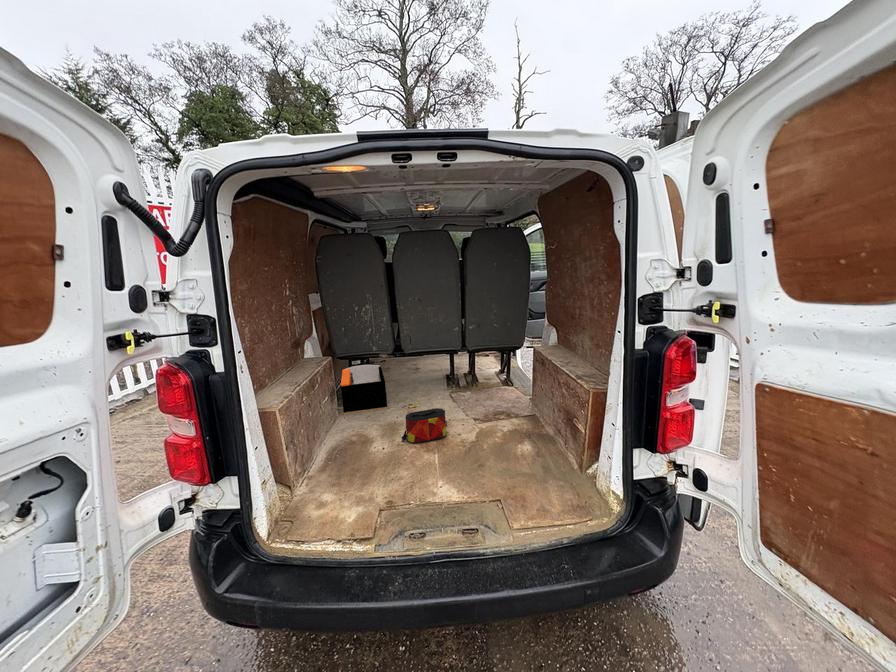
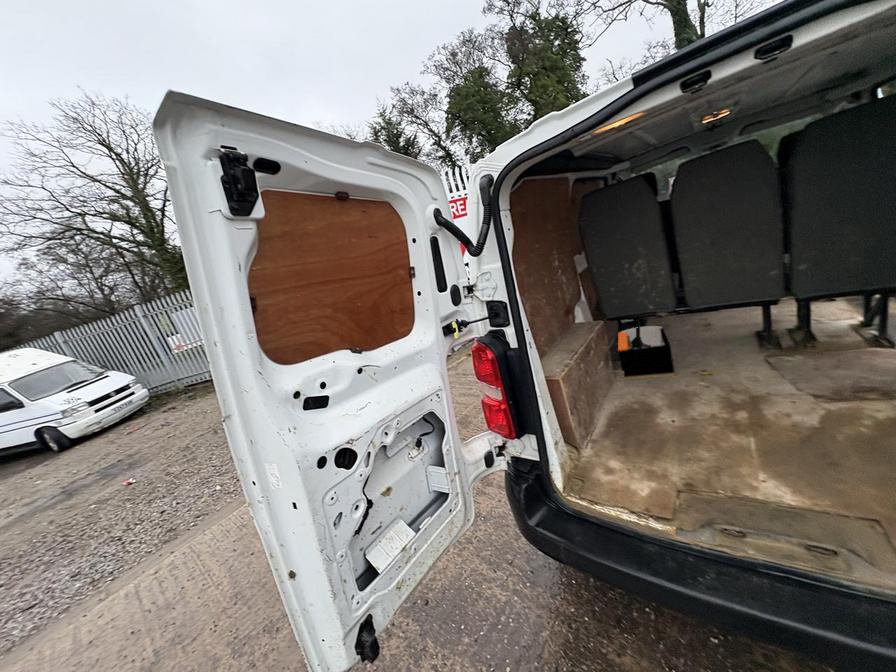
bag: present [401,408,447,443] -> none [697,379,766,419]

